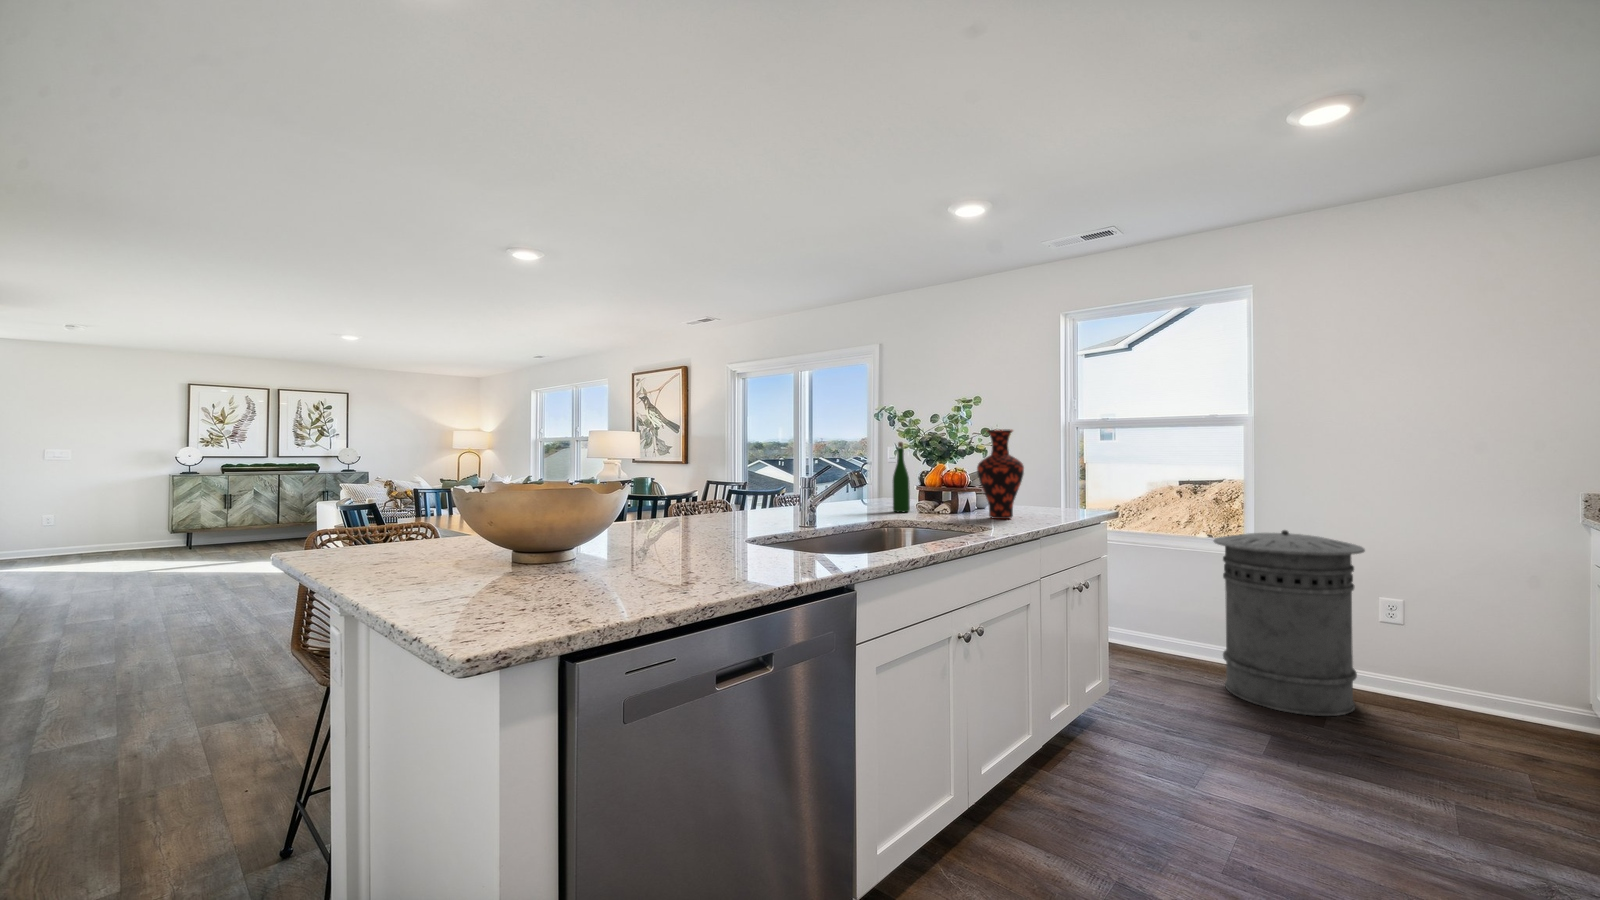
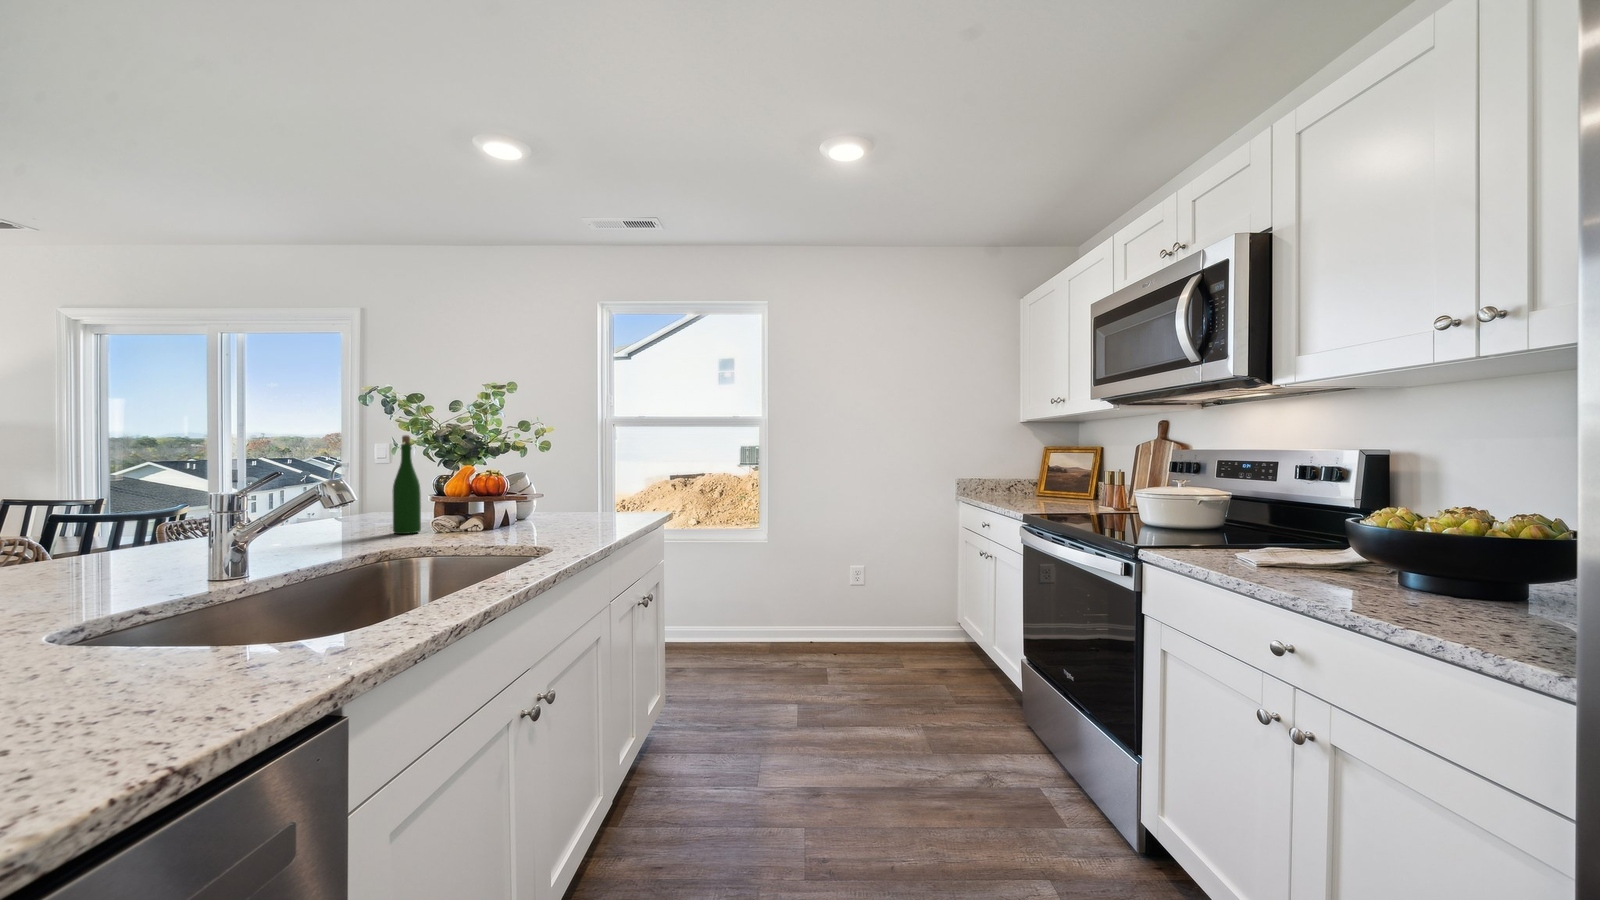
vase: present [977,429,1024,519] -> none [521,422,581,532]
trash can: present [1214,530,1365,716] -> none [740,518,844,675]

